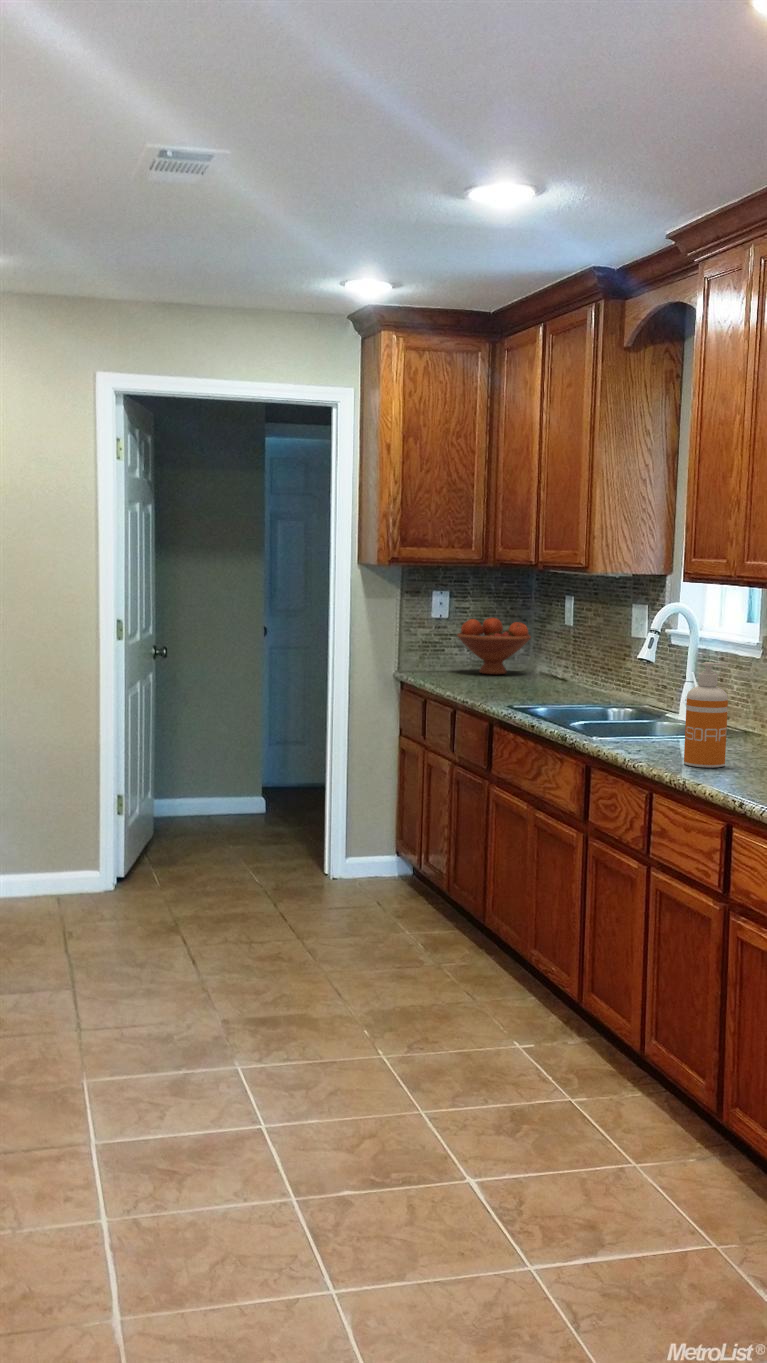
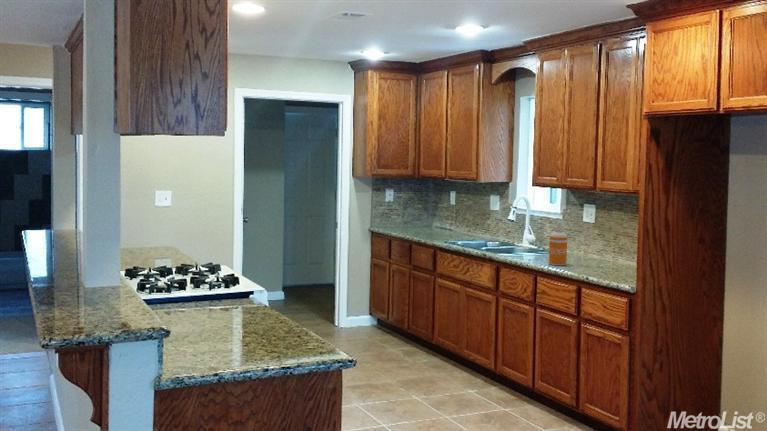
fruit bowl: present [457,618,531,675] -> none [398,202,432,228]

